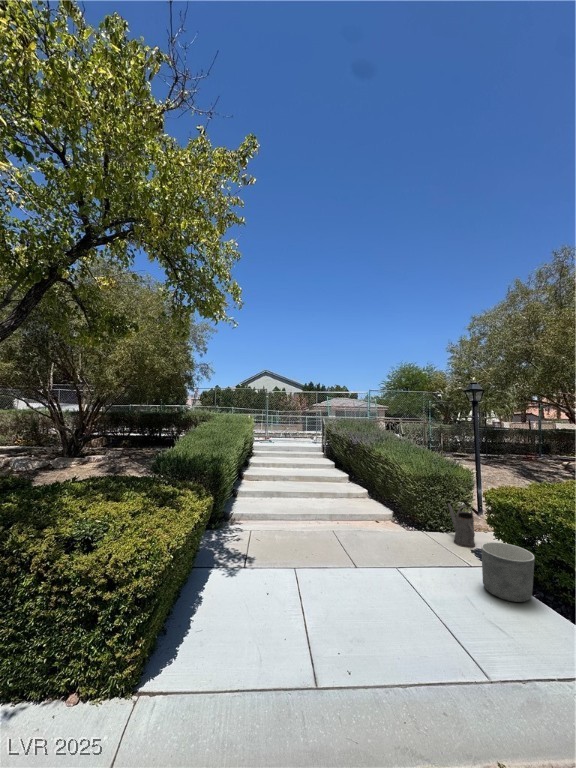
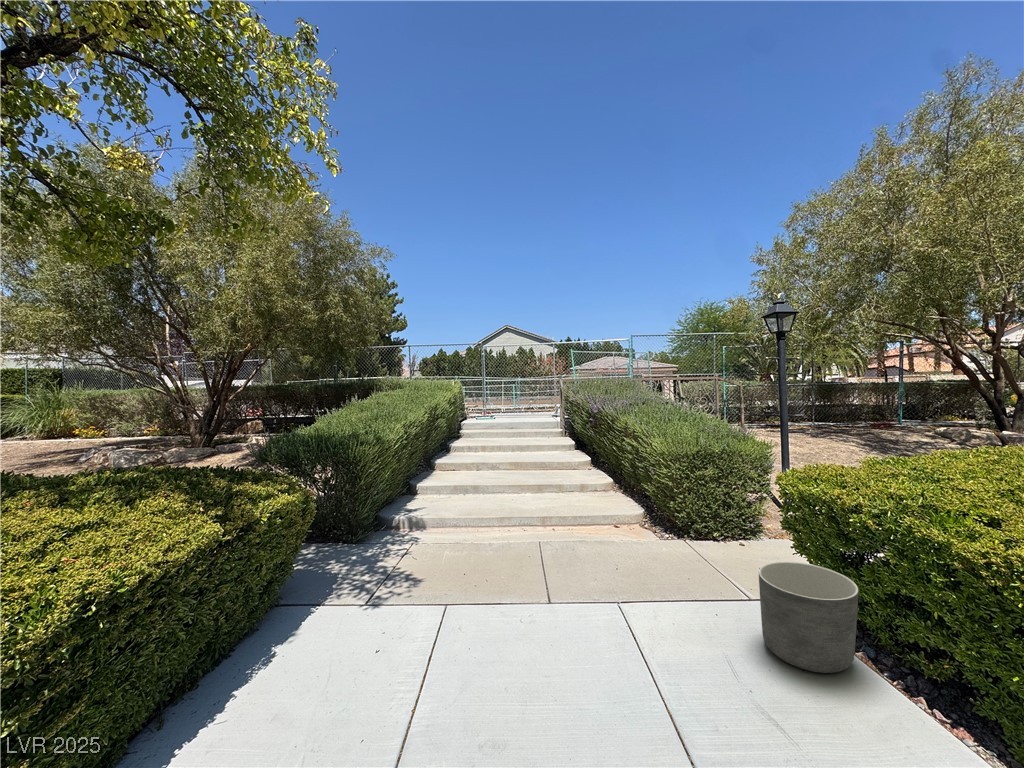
watering can: present [448,503,475,548] -> none [725,494,768,567]

